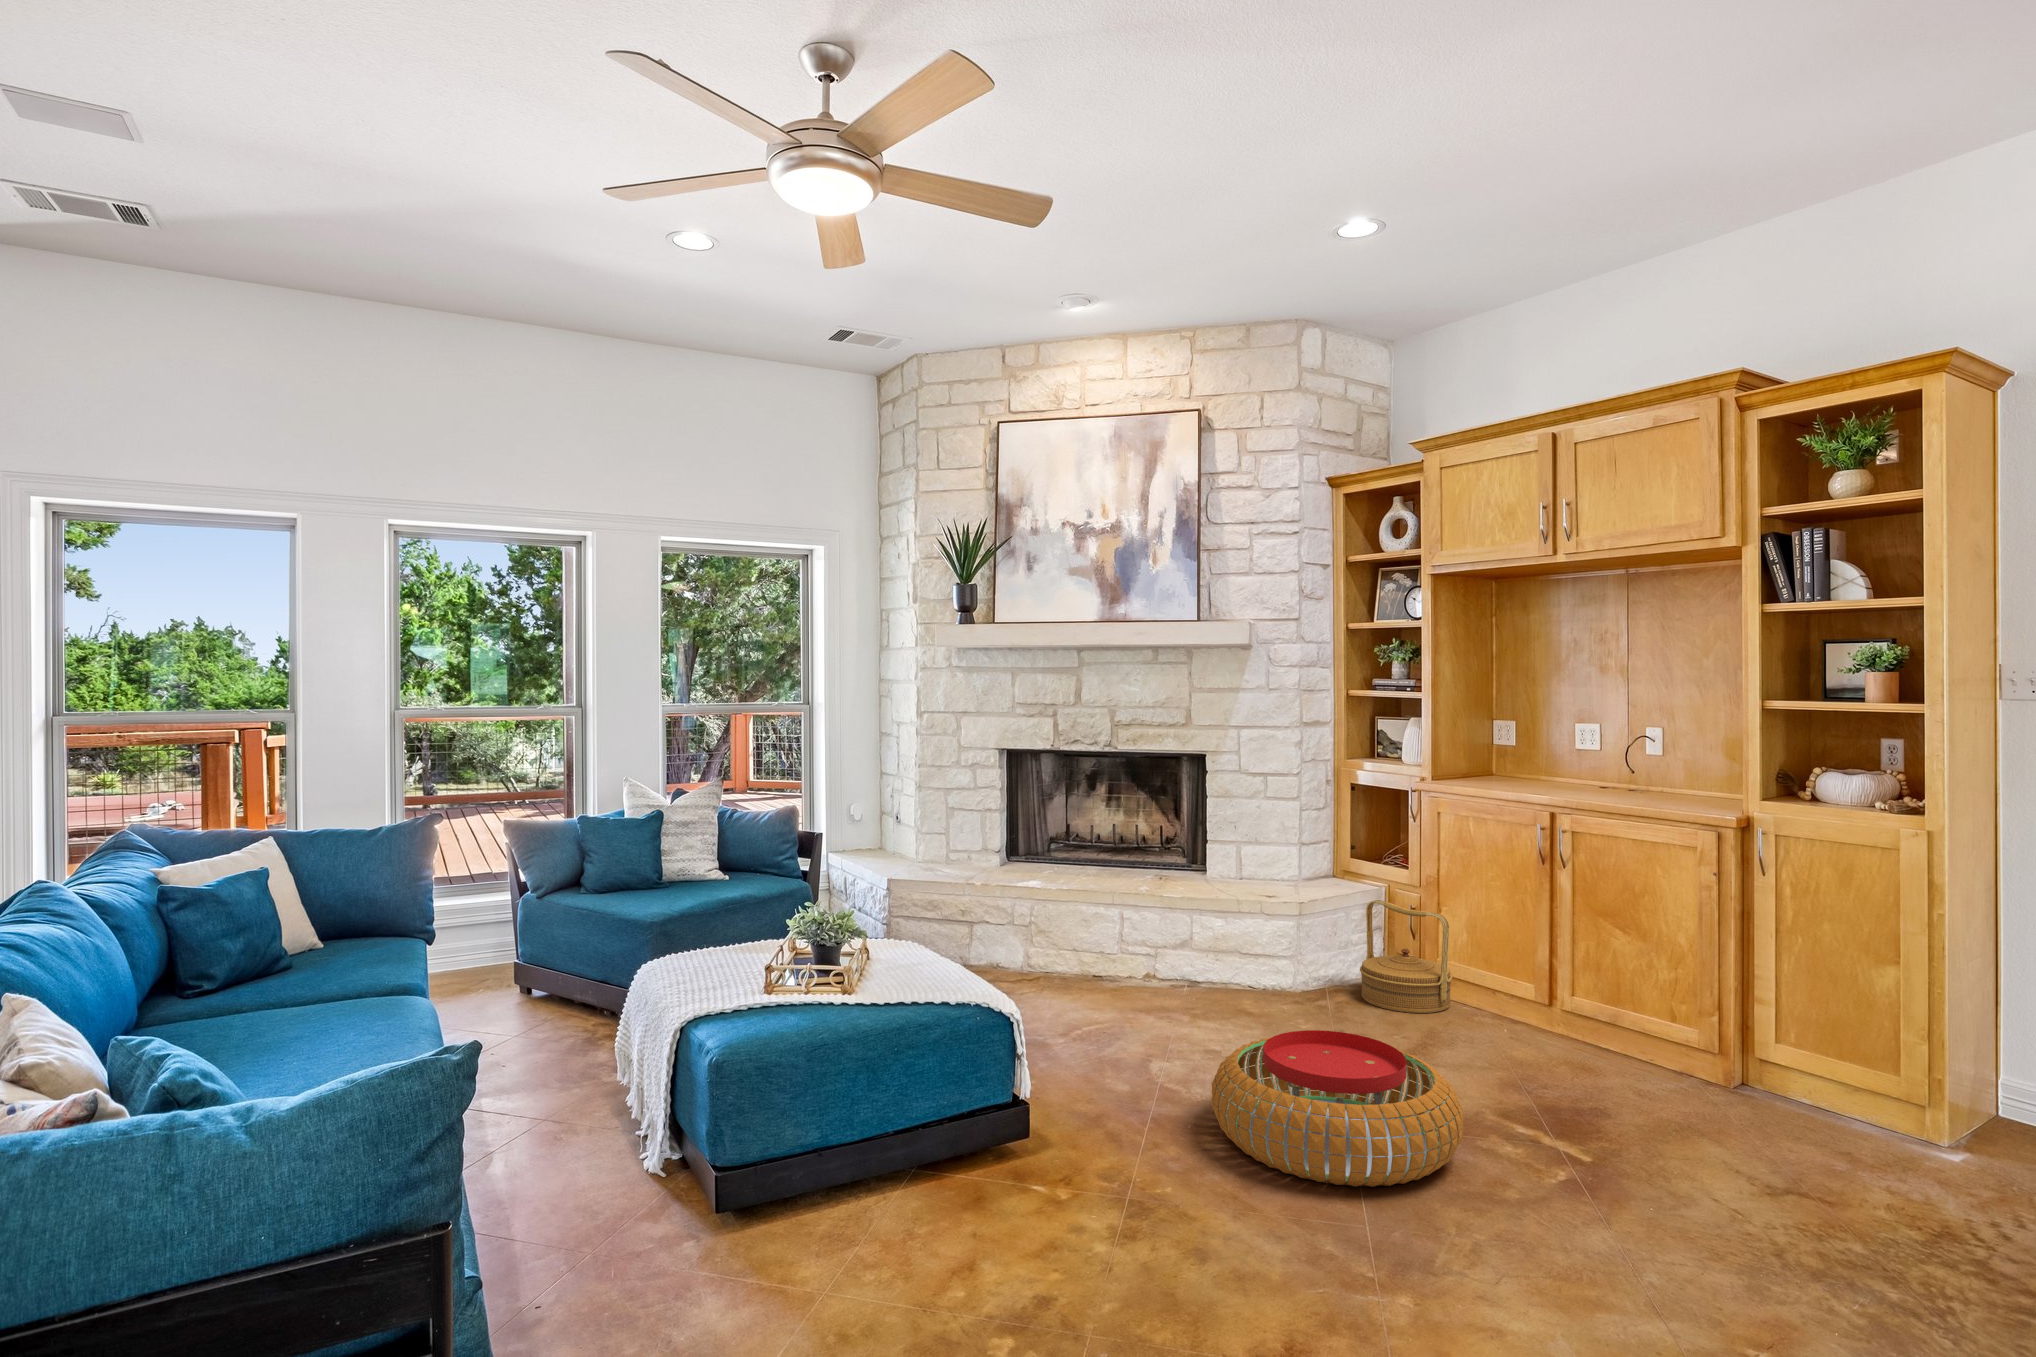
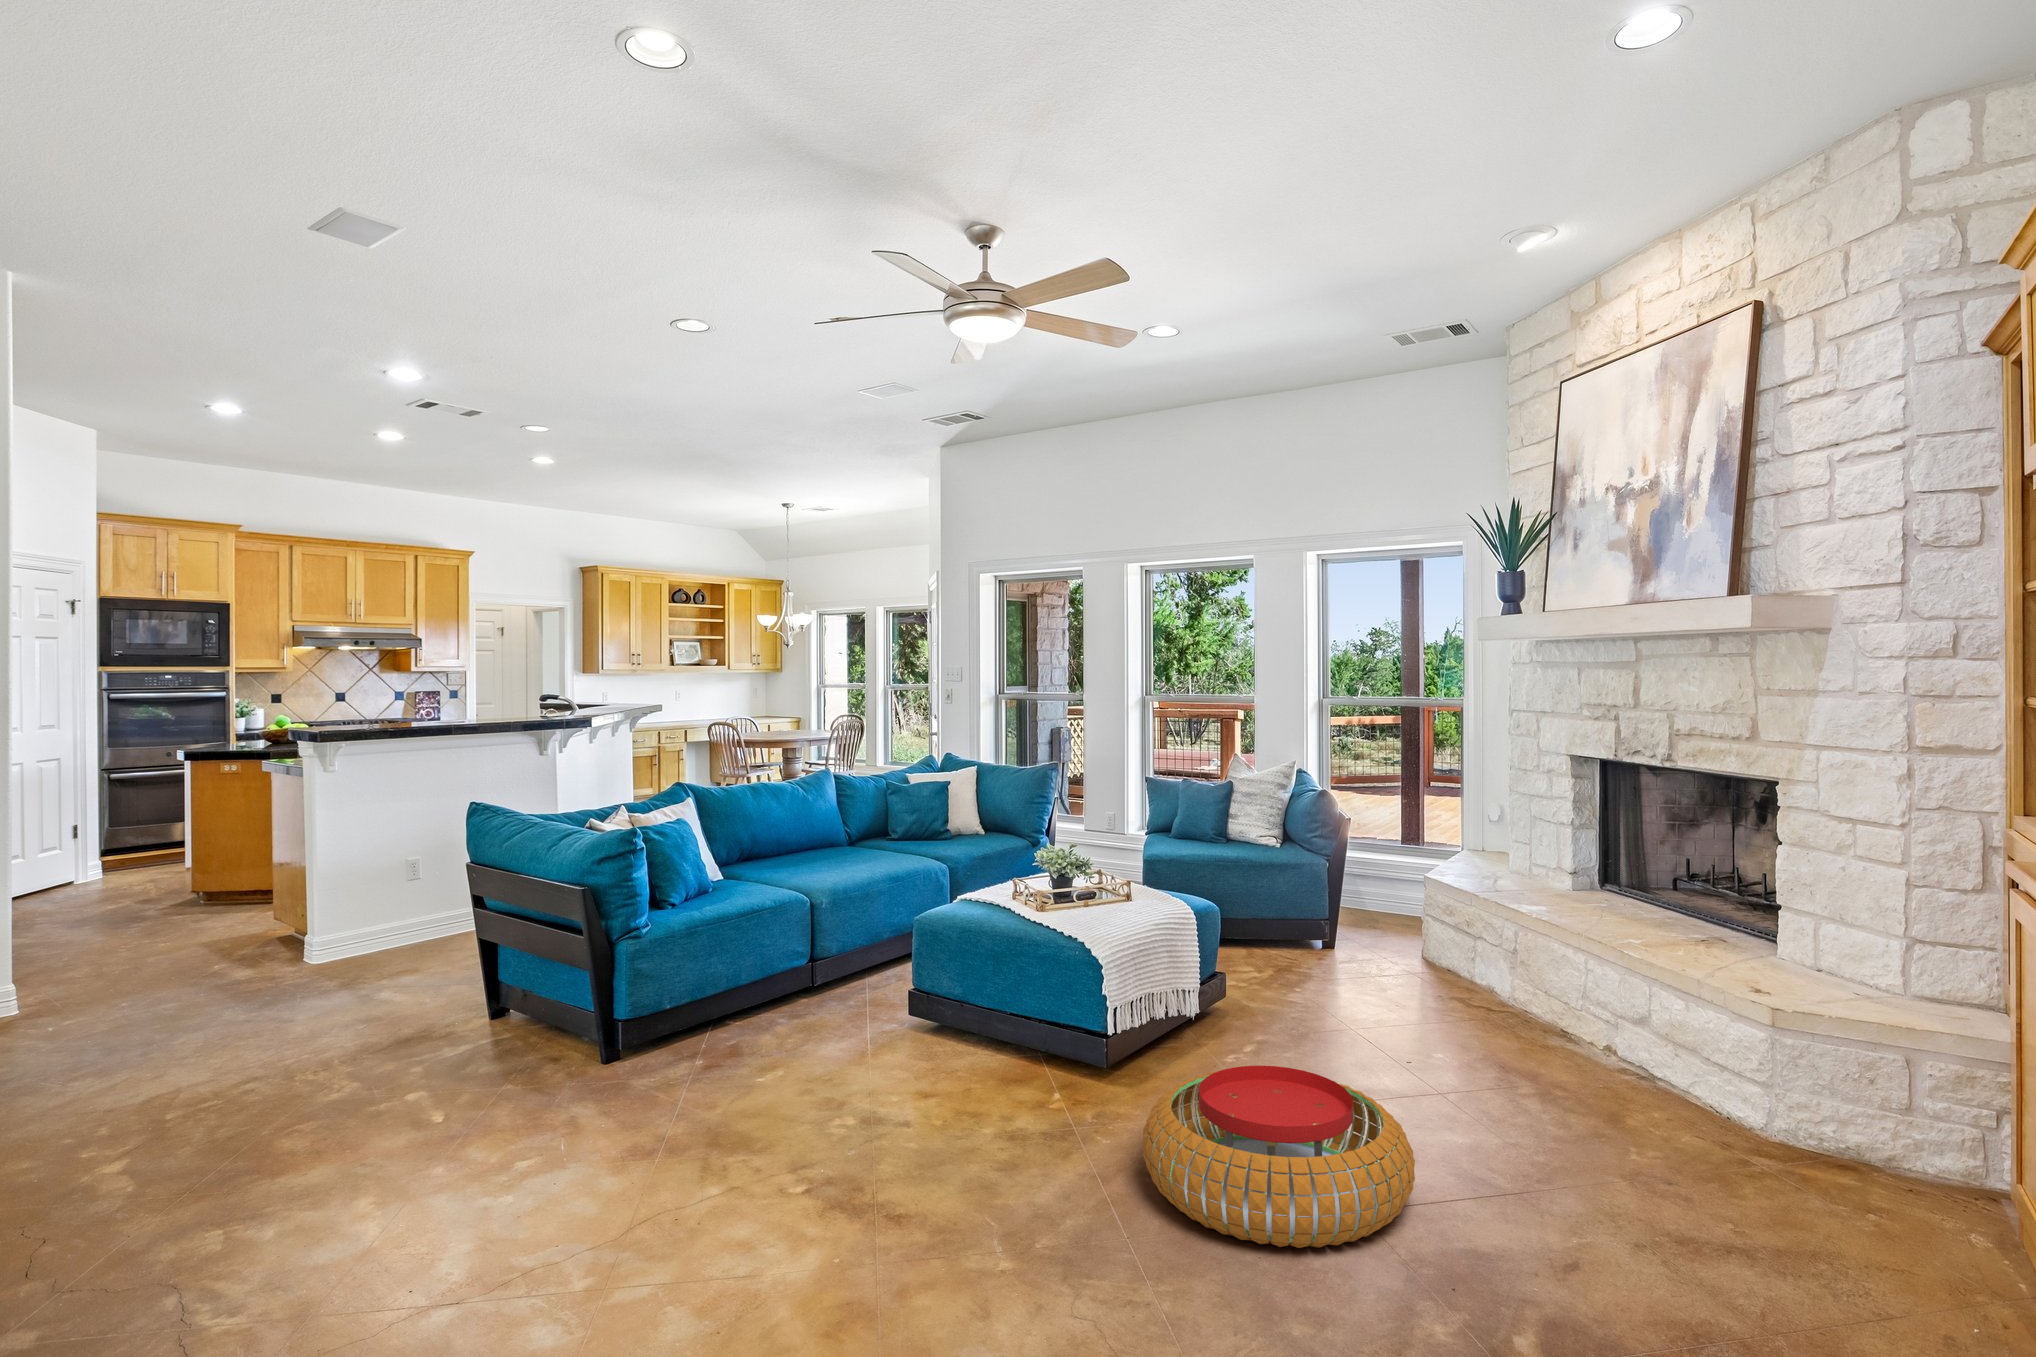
woven basket: present [1360,900,1453,1013] -> none [1807,1043,1996,1254]

